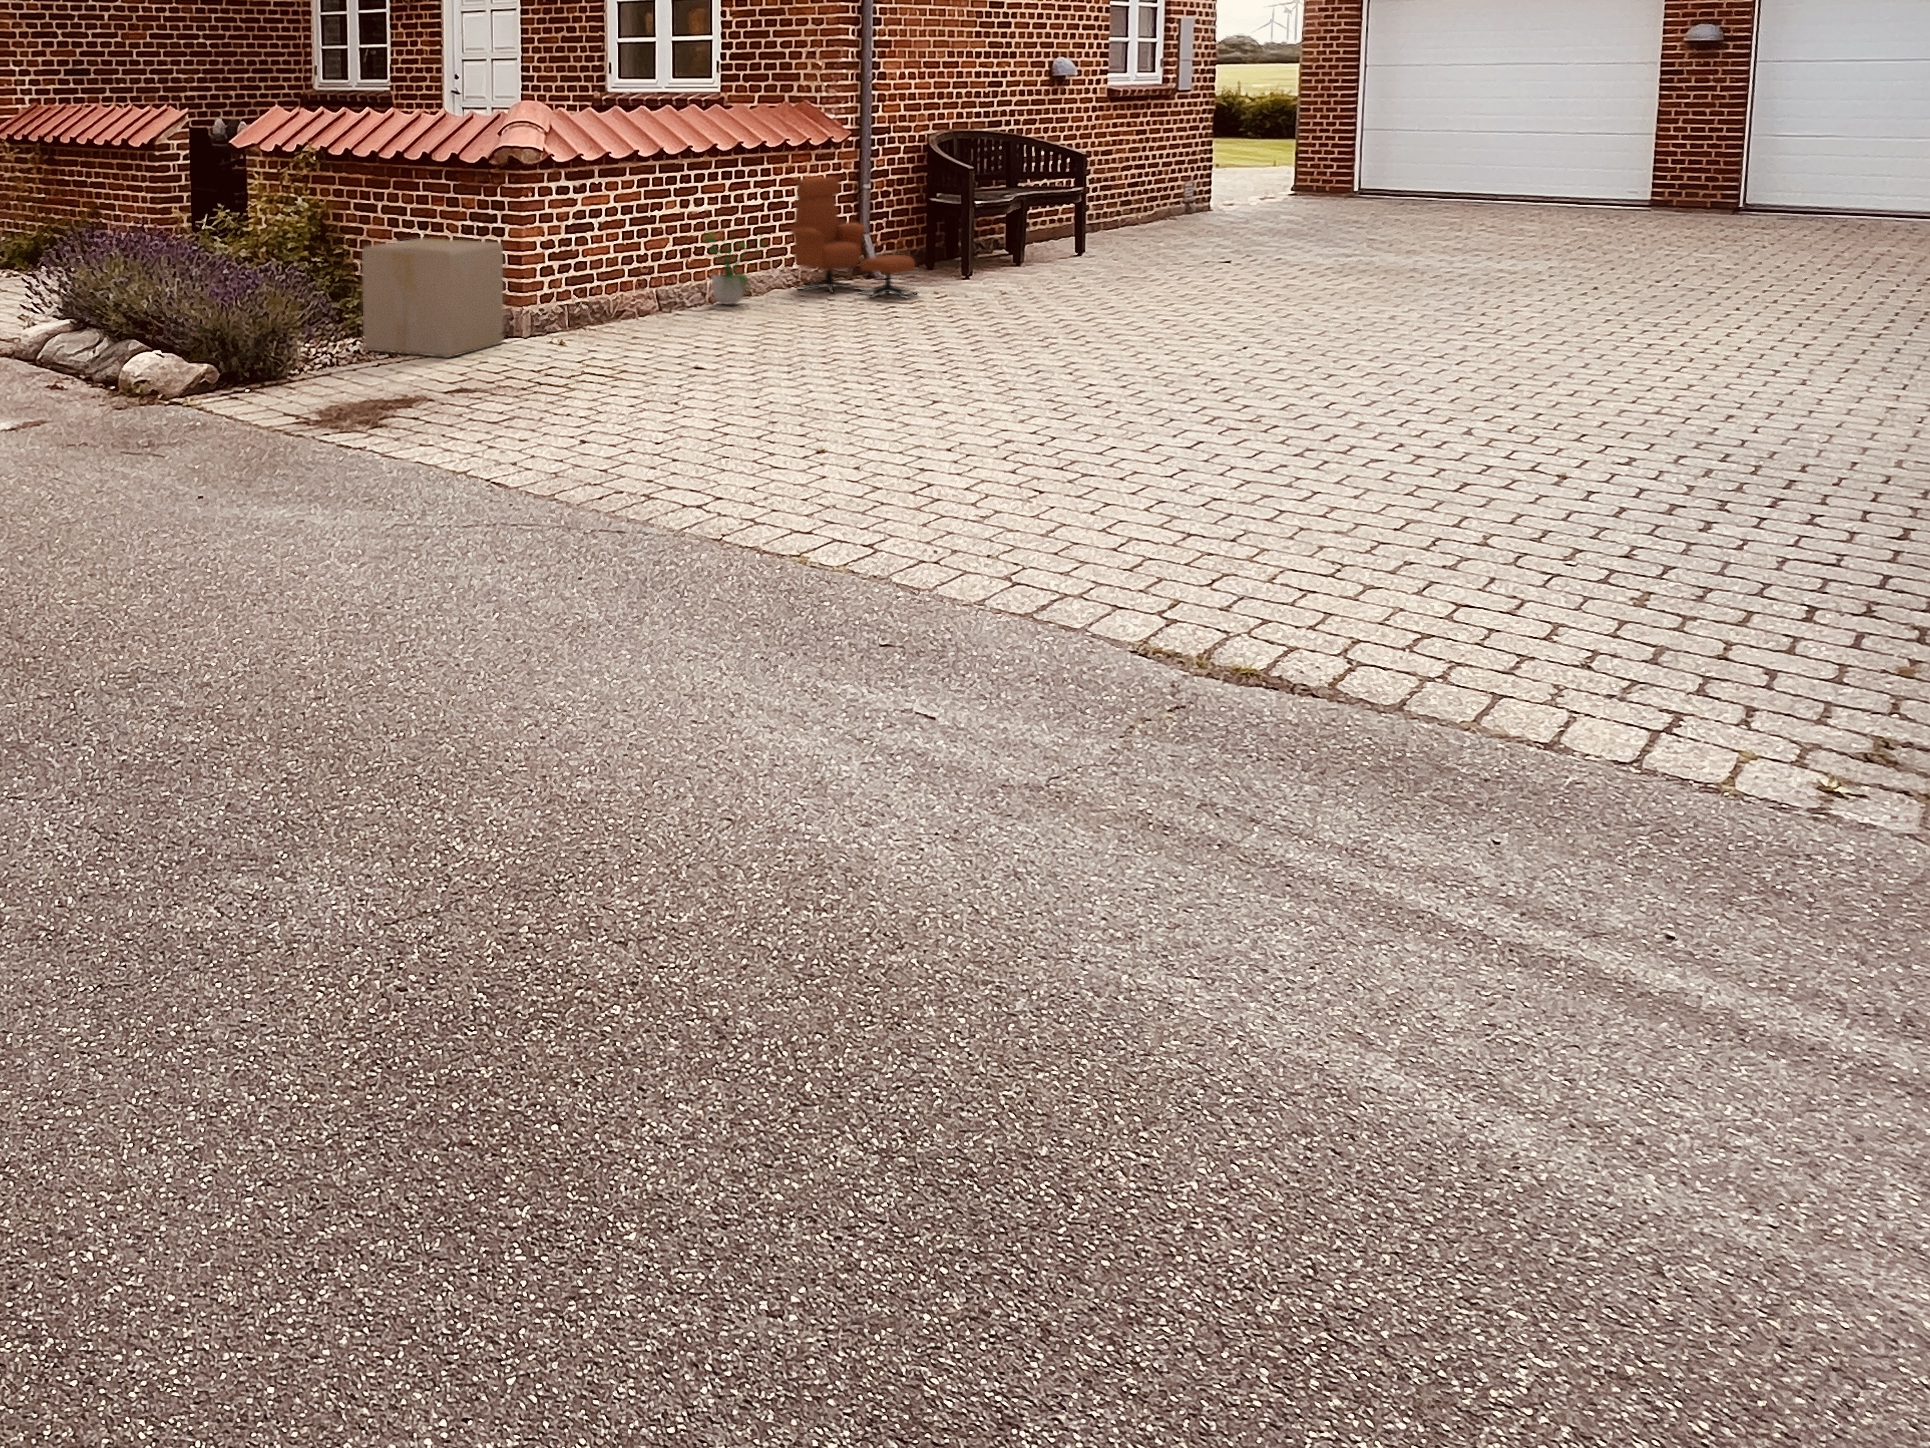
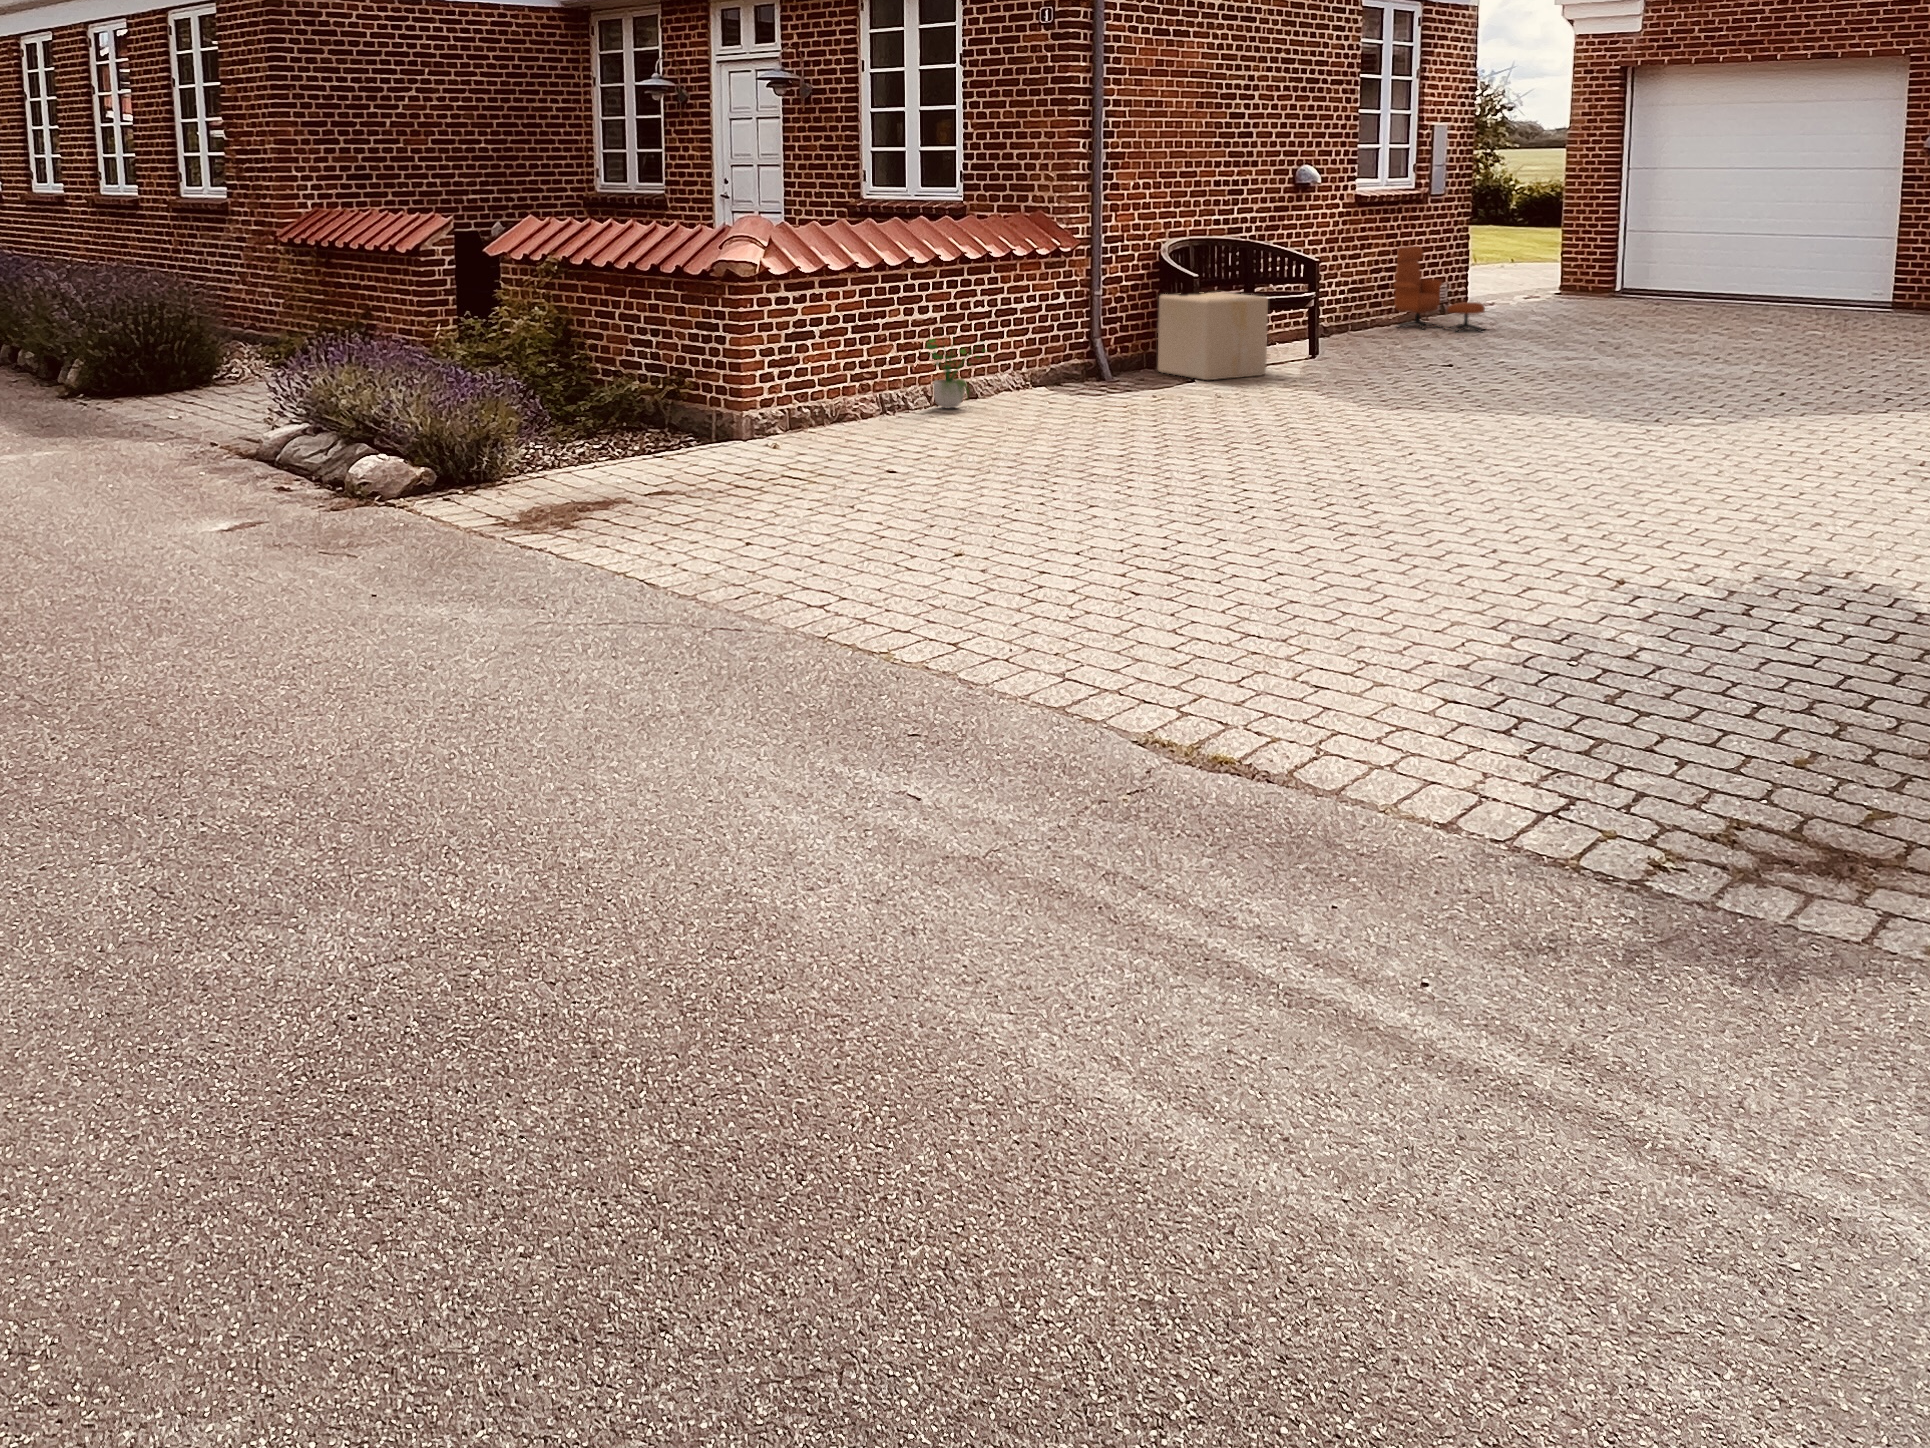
lounge chair: present [791,177,915,298] -> present [1393,246,1485,332]
cardboard box: present [362,238,504,358] -> present [1158,292,1268,380]

